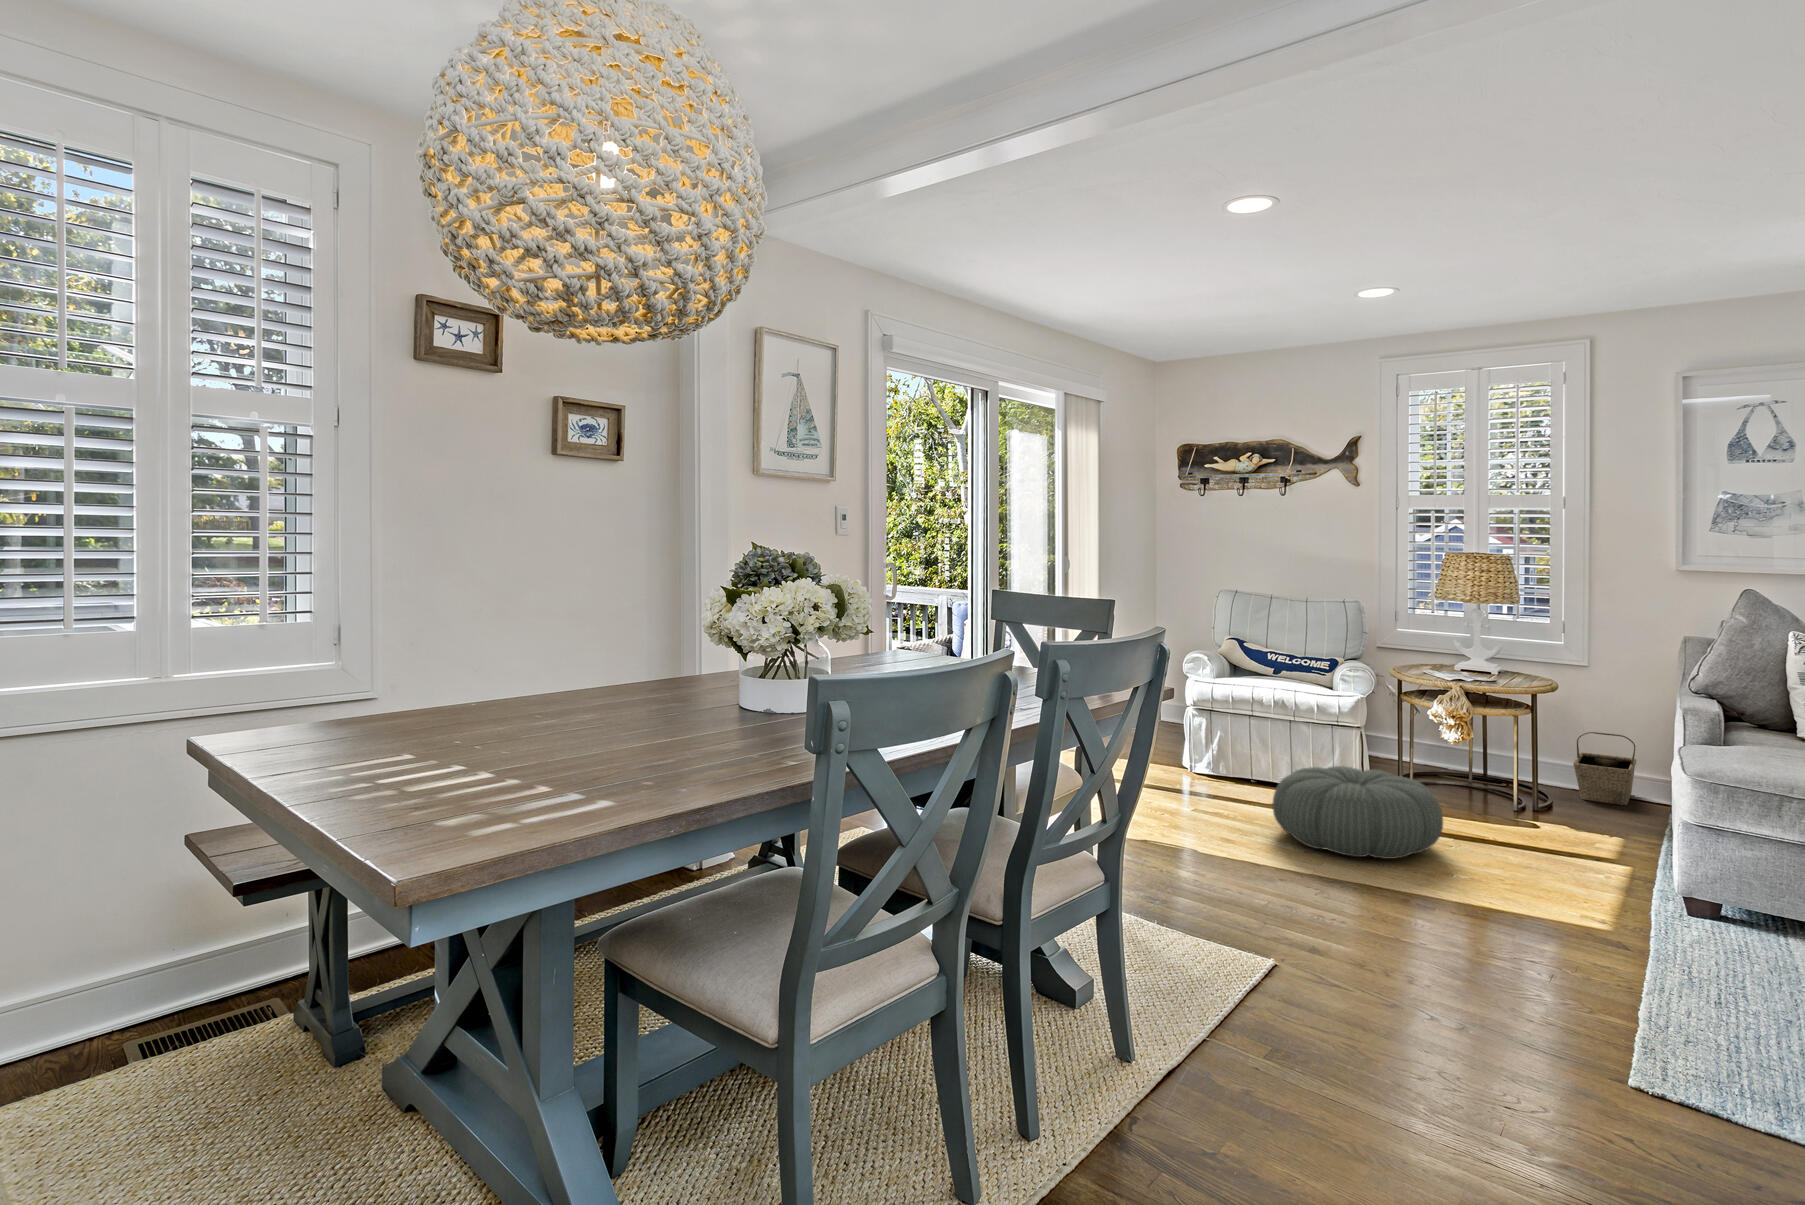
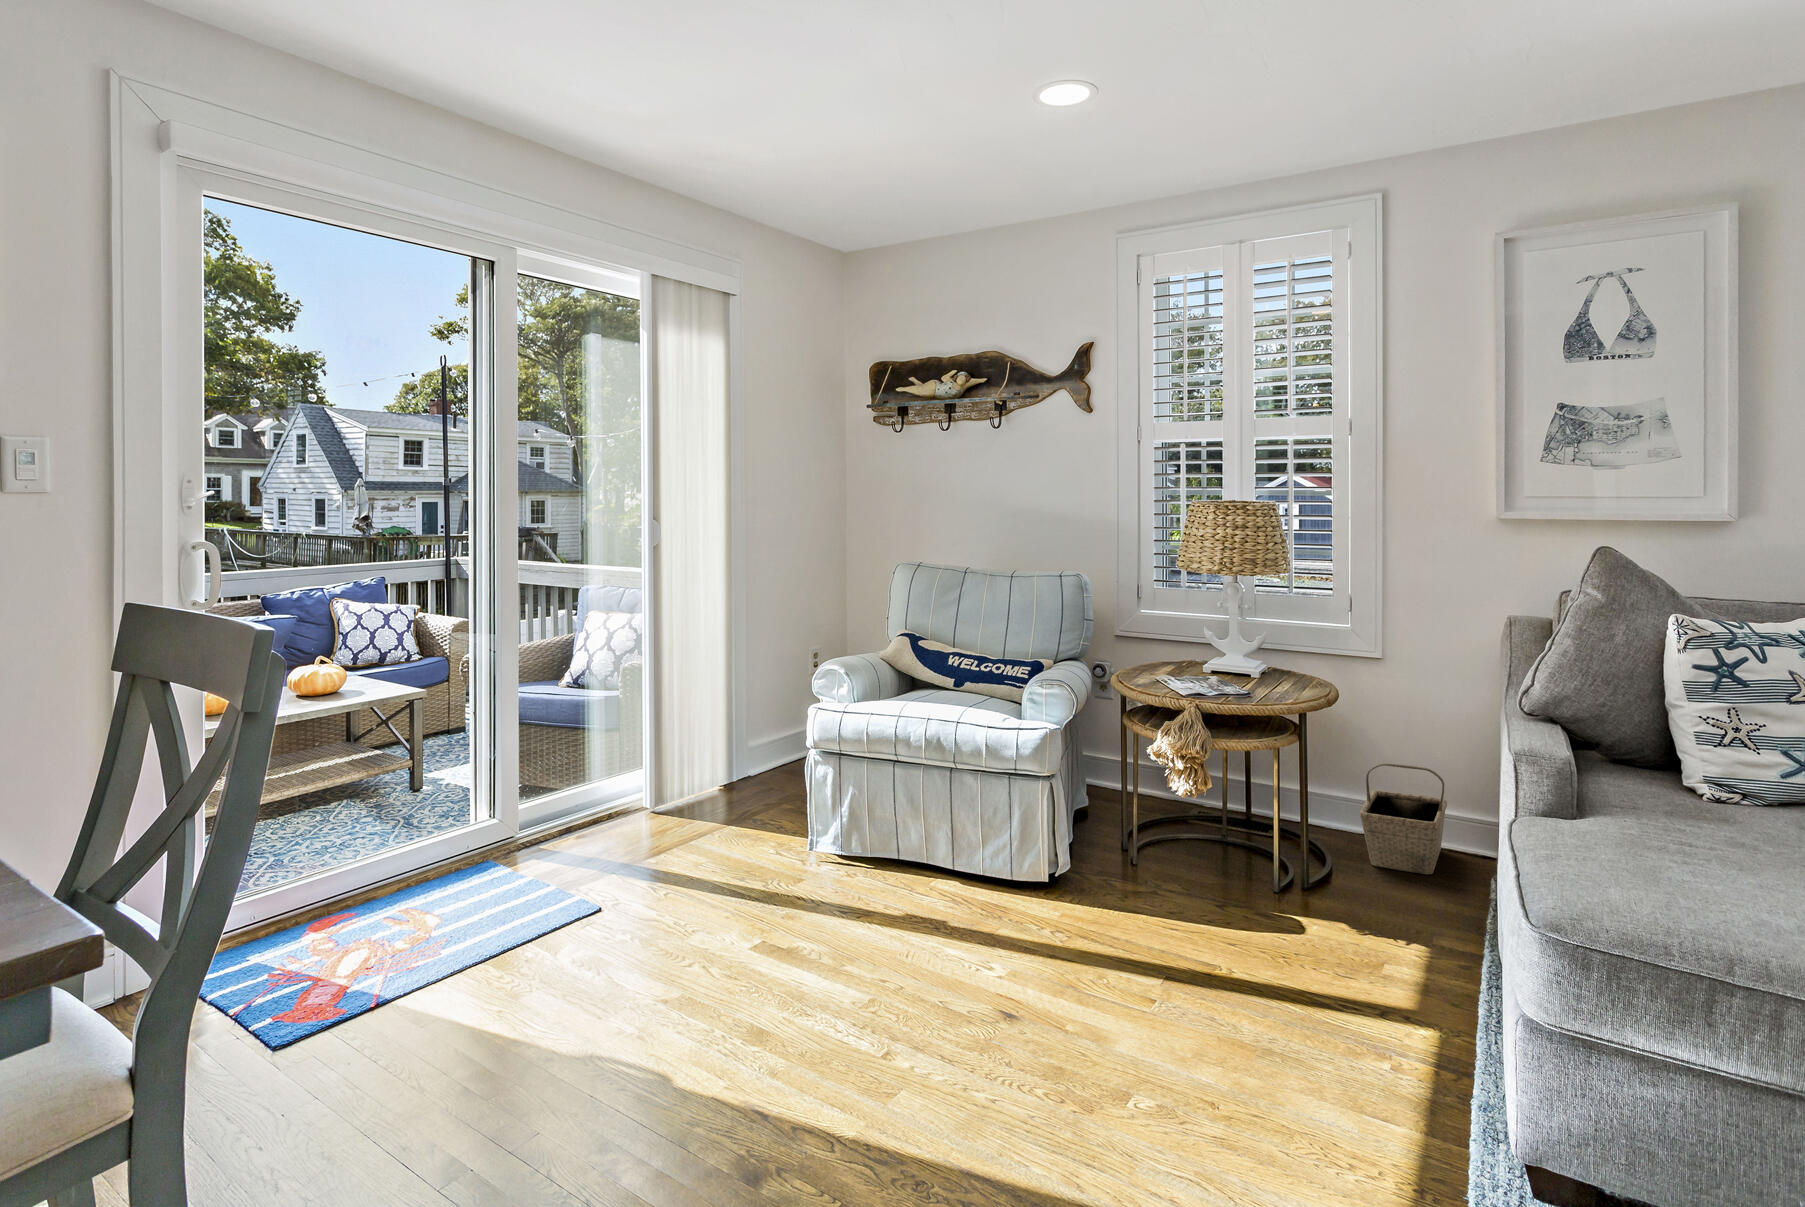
pouf: present [1273,766,1443,859] -> none [856,851,1120,1036]

